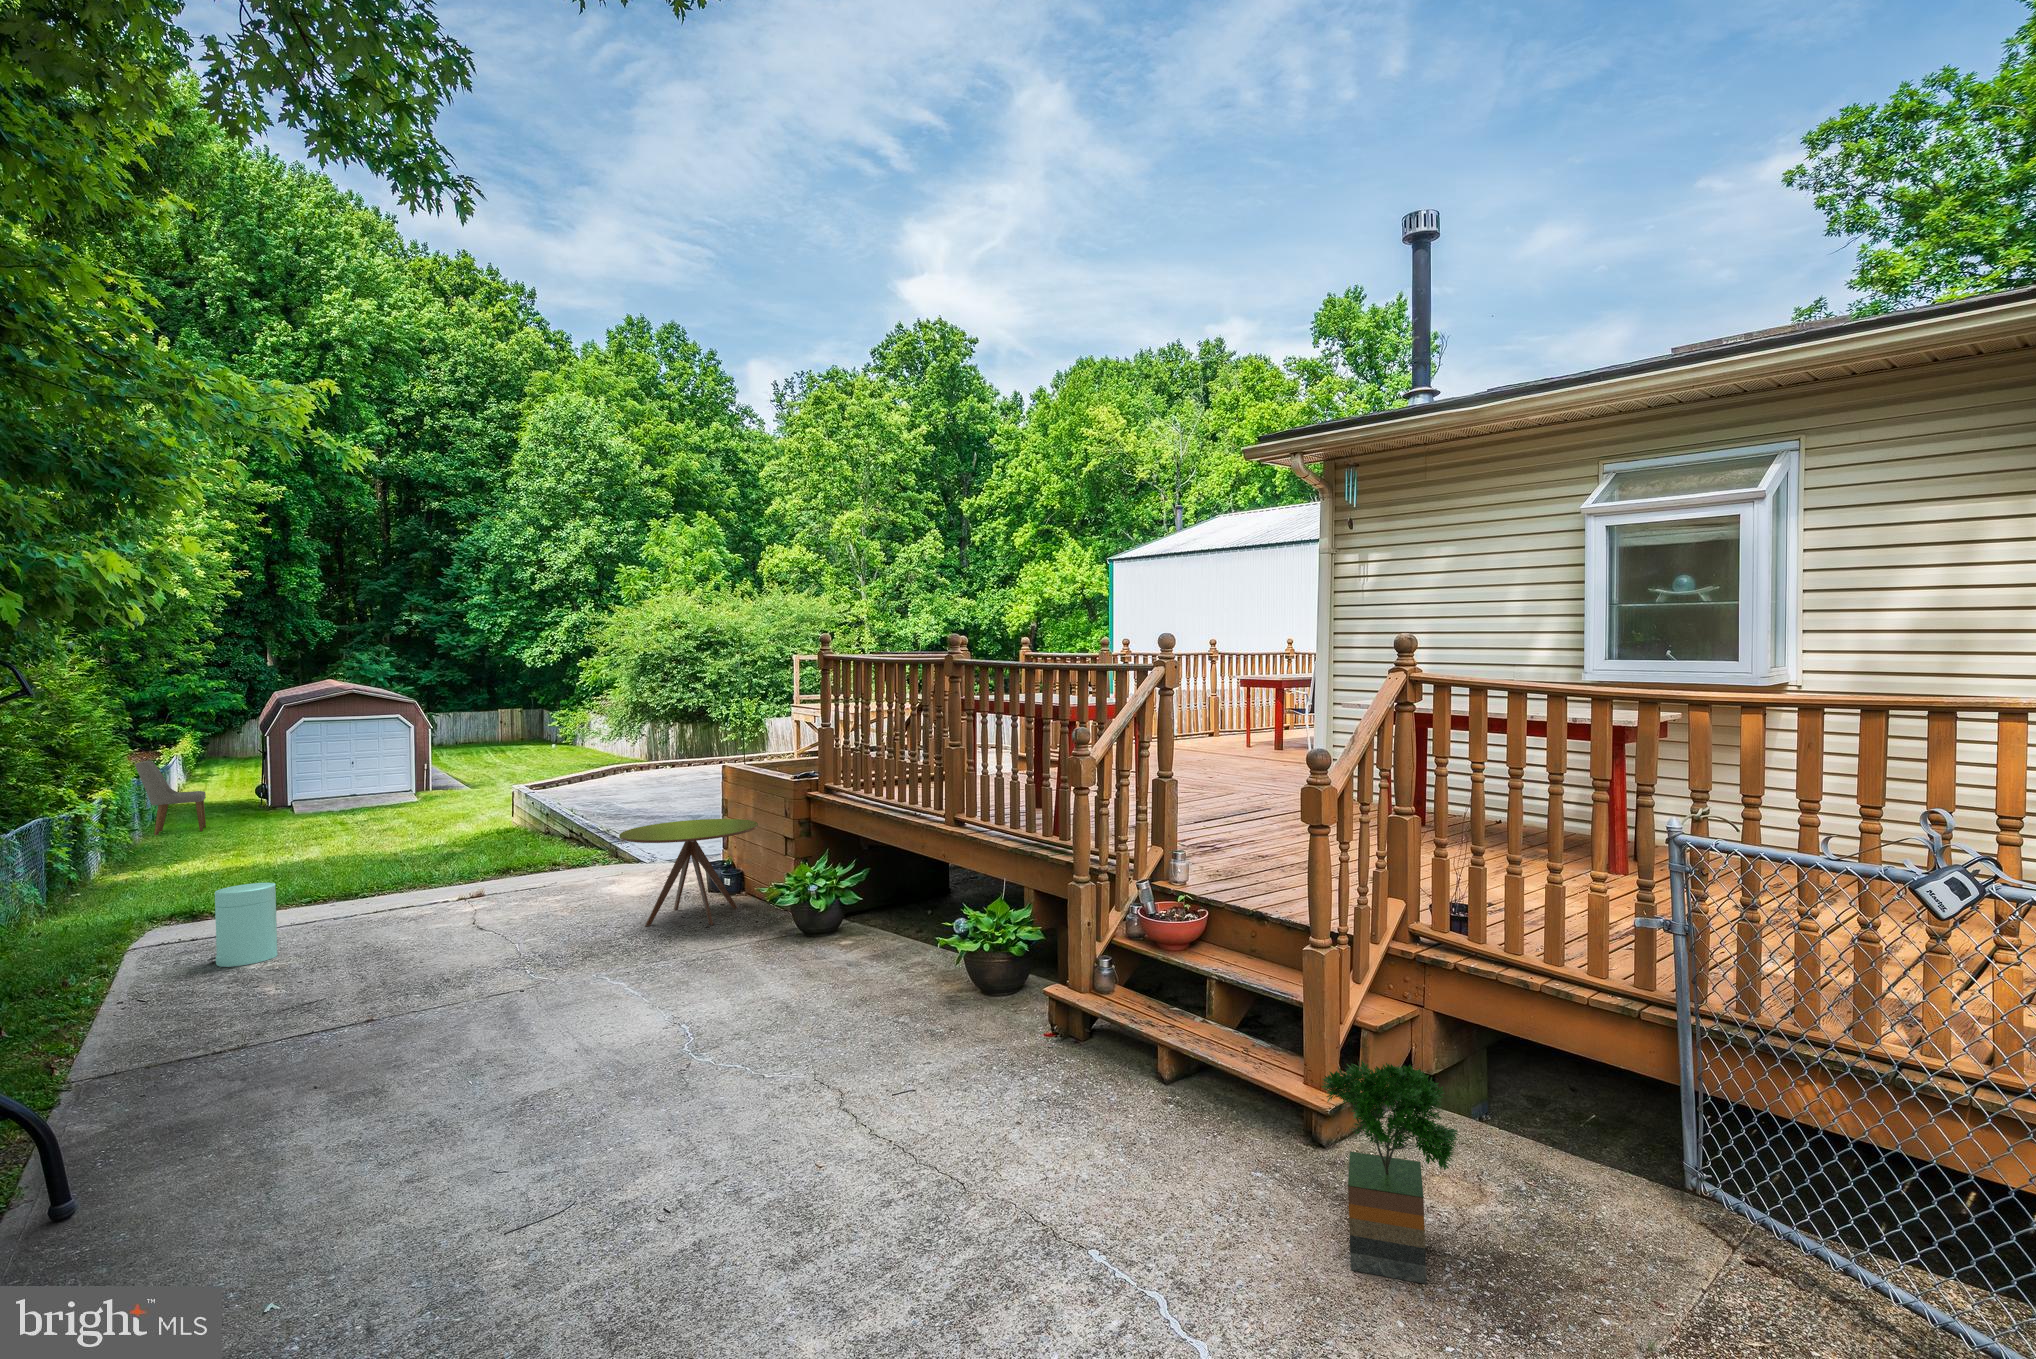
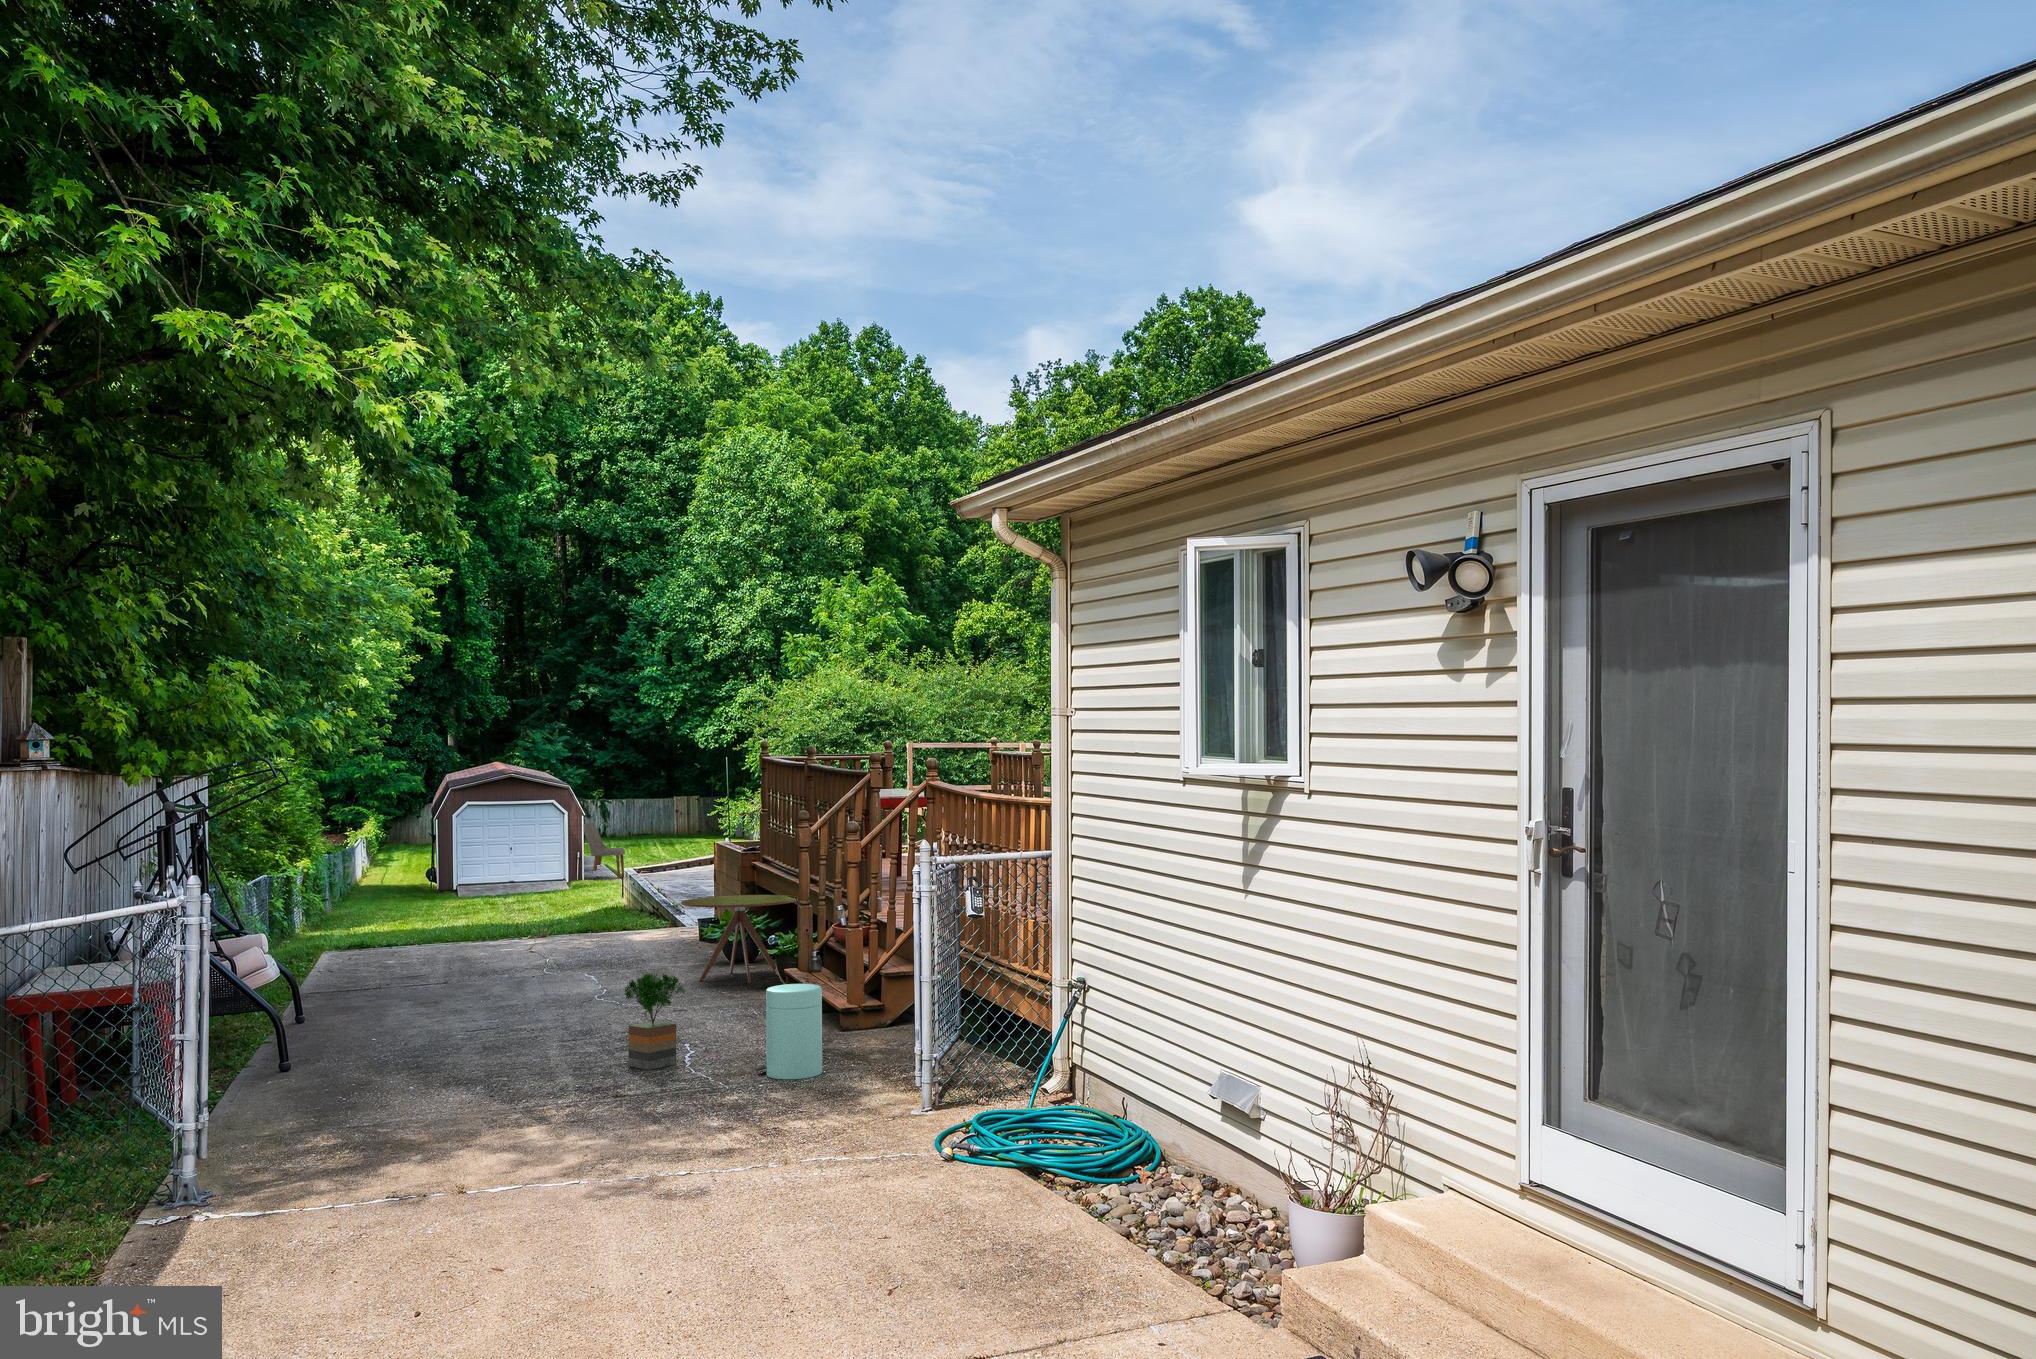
chair: present [135,760,206,835] -> present [584,823,625,879]
trash can: present [208,883,277,967] -> present [756,984,822,1079]
potted tree: present [1321,1060,1459,1284] -> present [625,973,686,1070]

